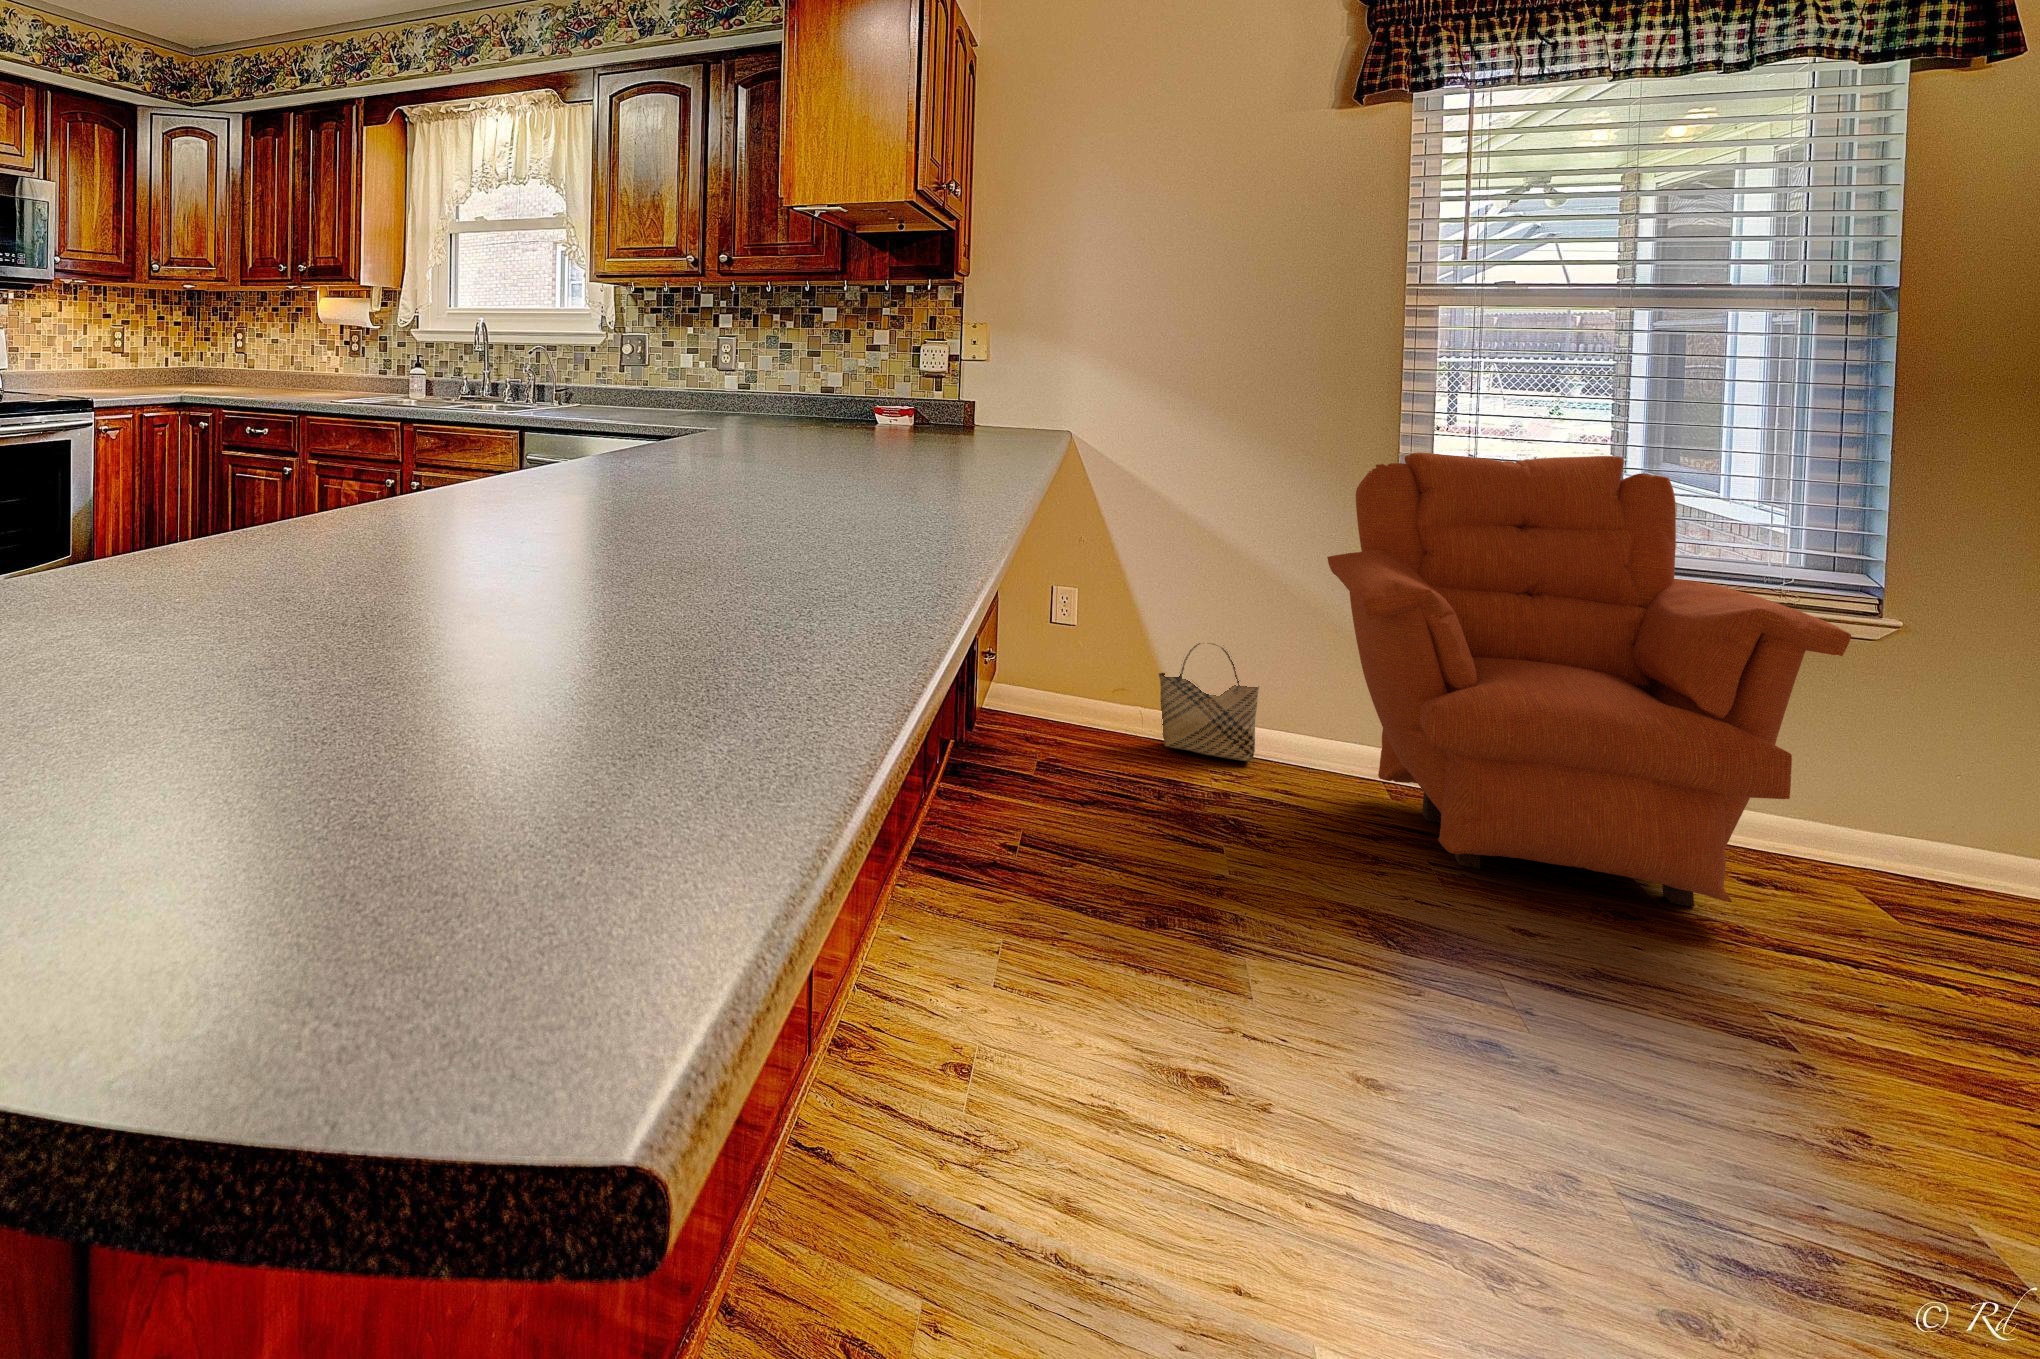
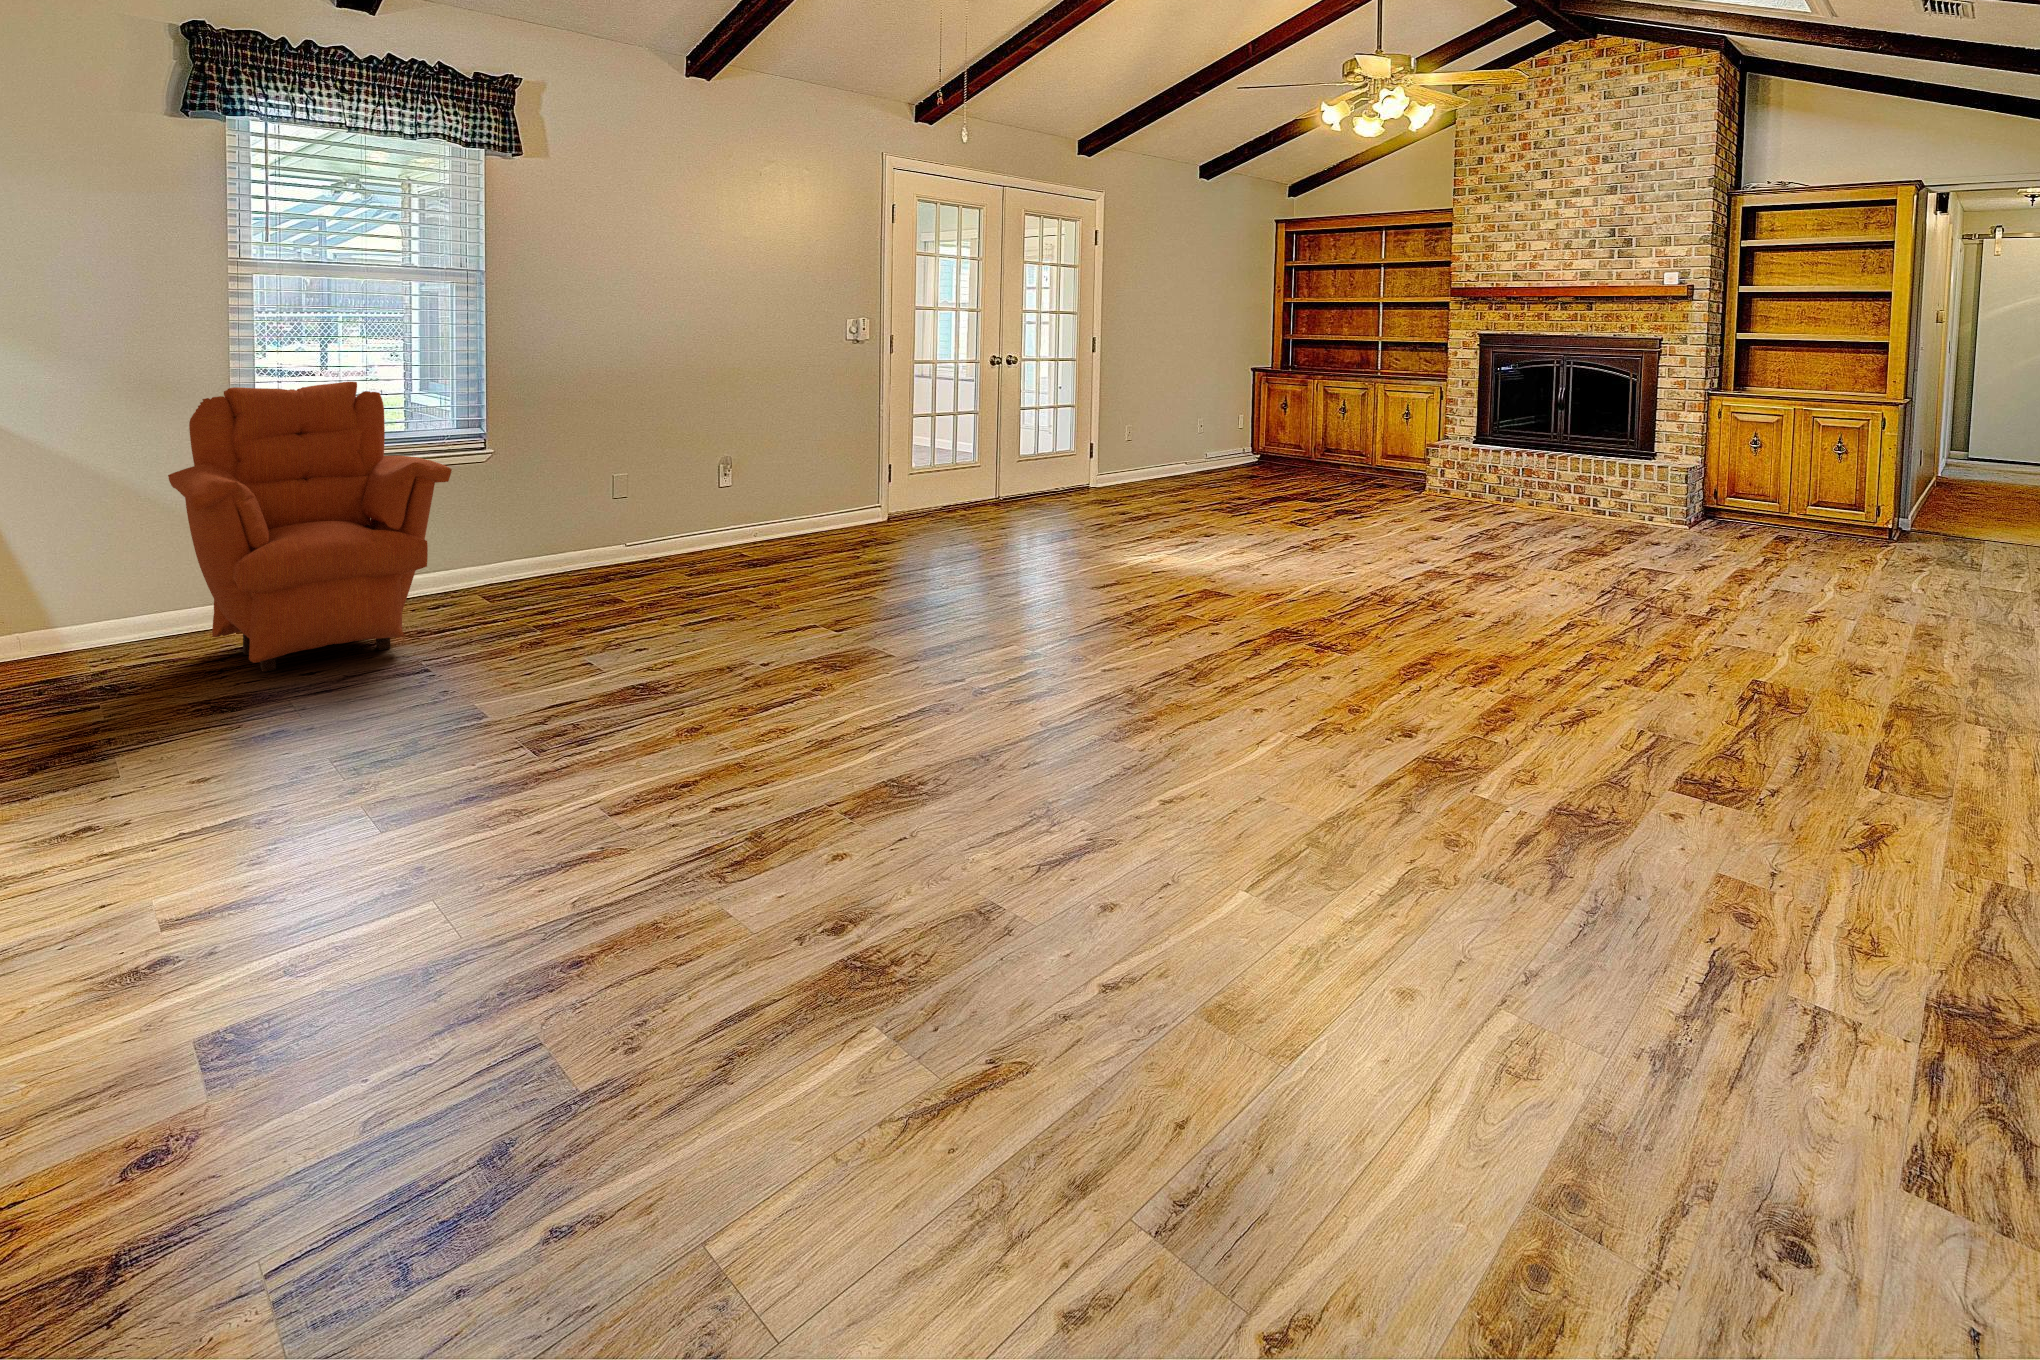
woven basket: present [1158,643,1259,761] -> none [19,562,117,672]

